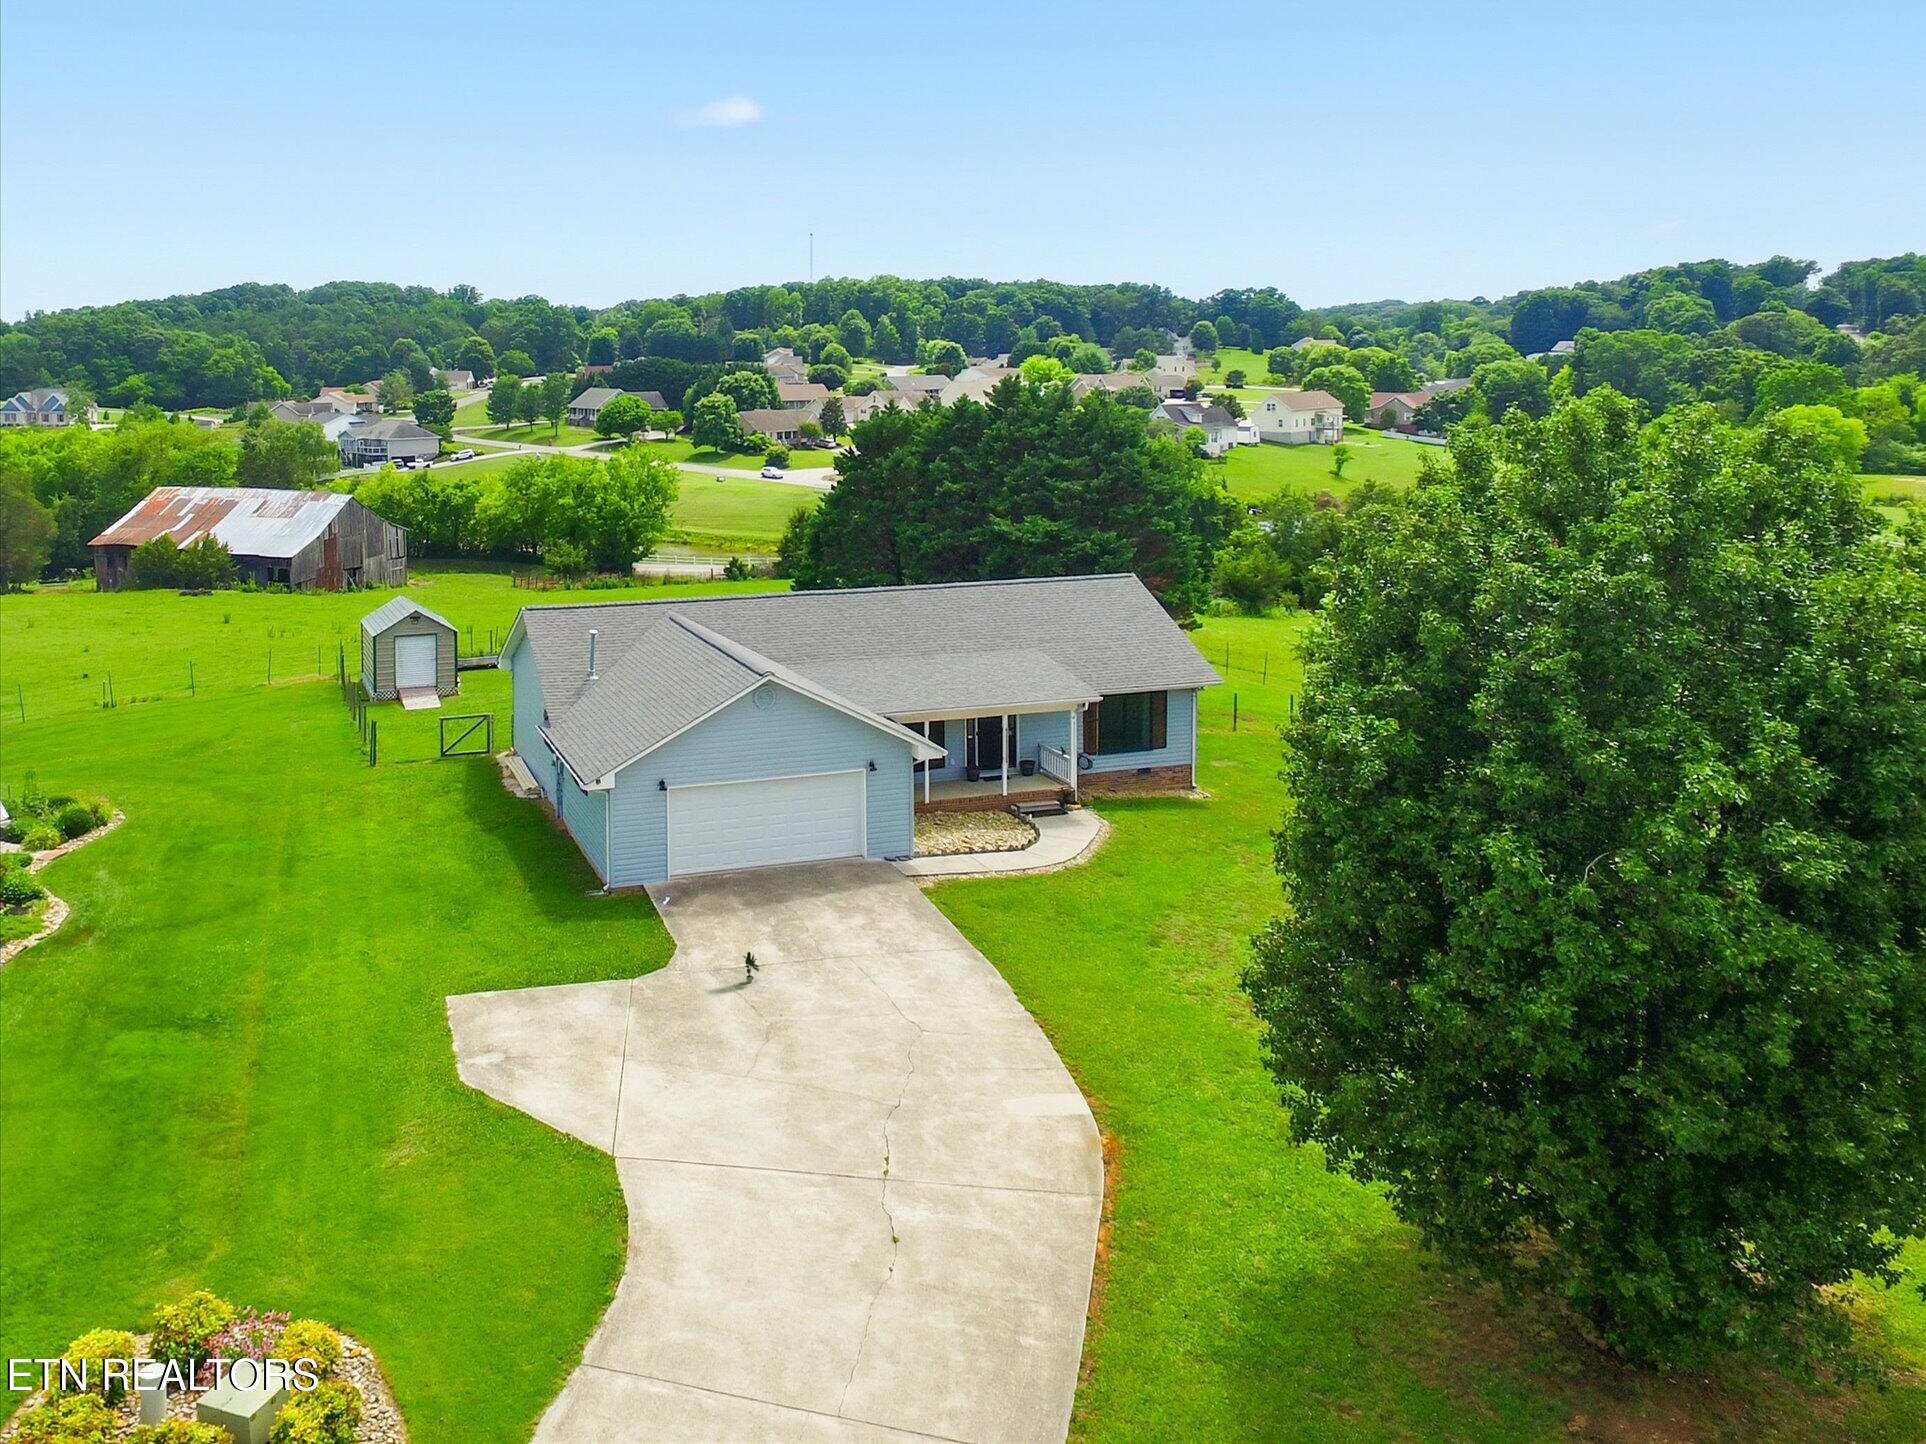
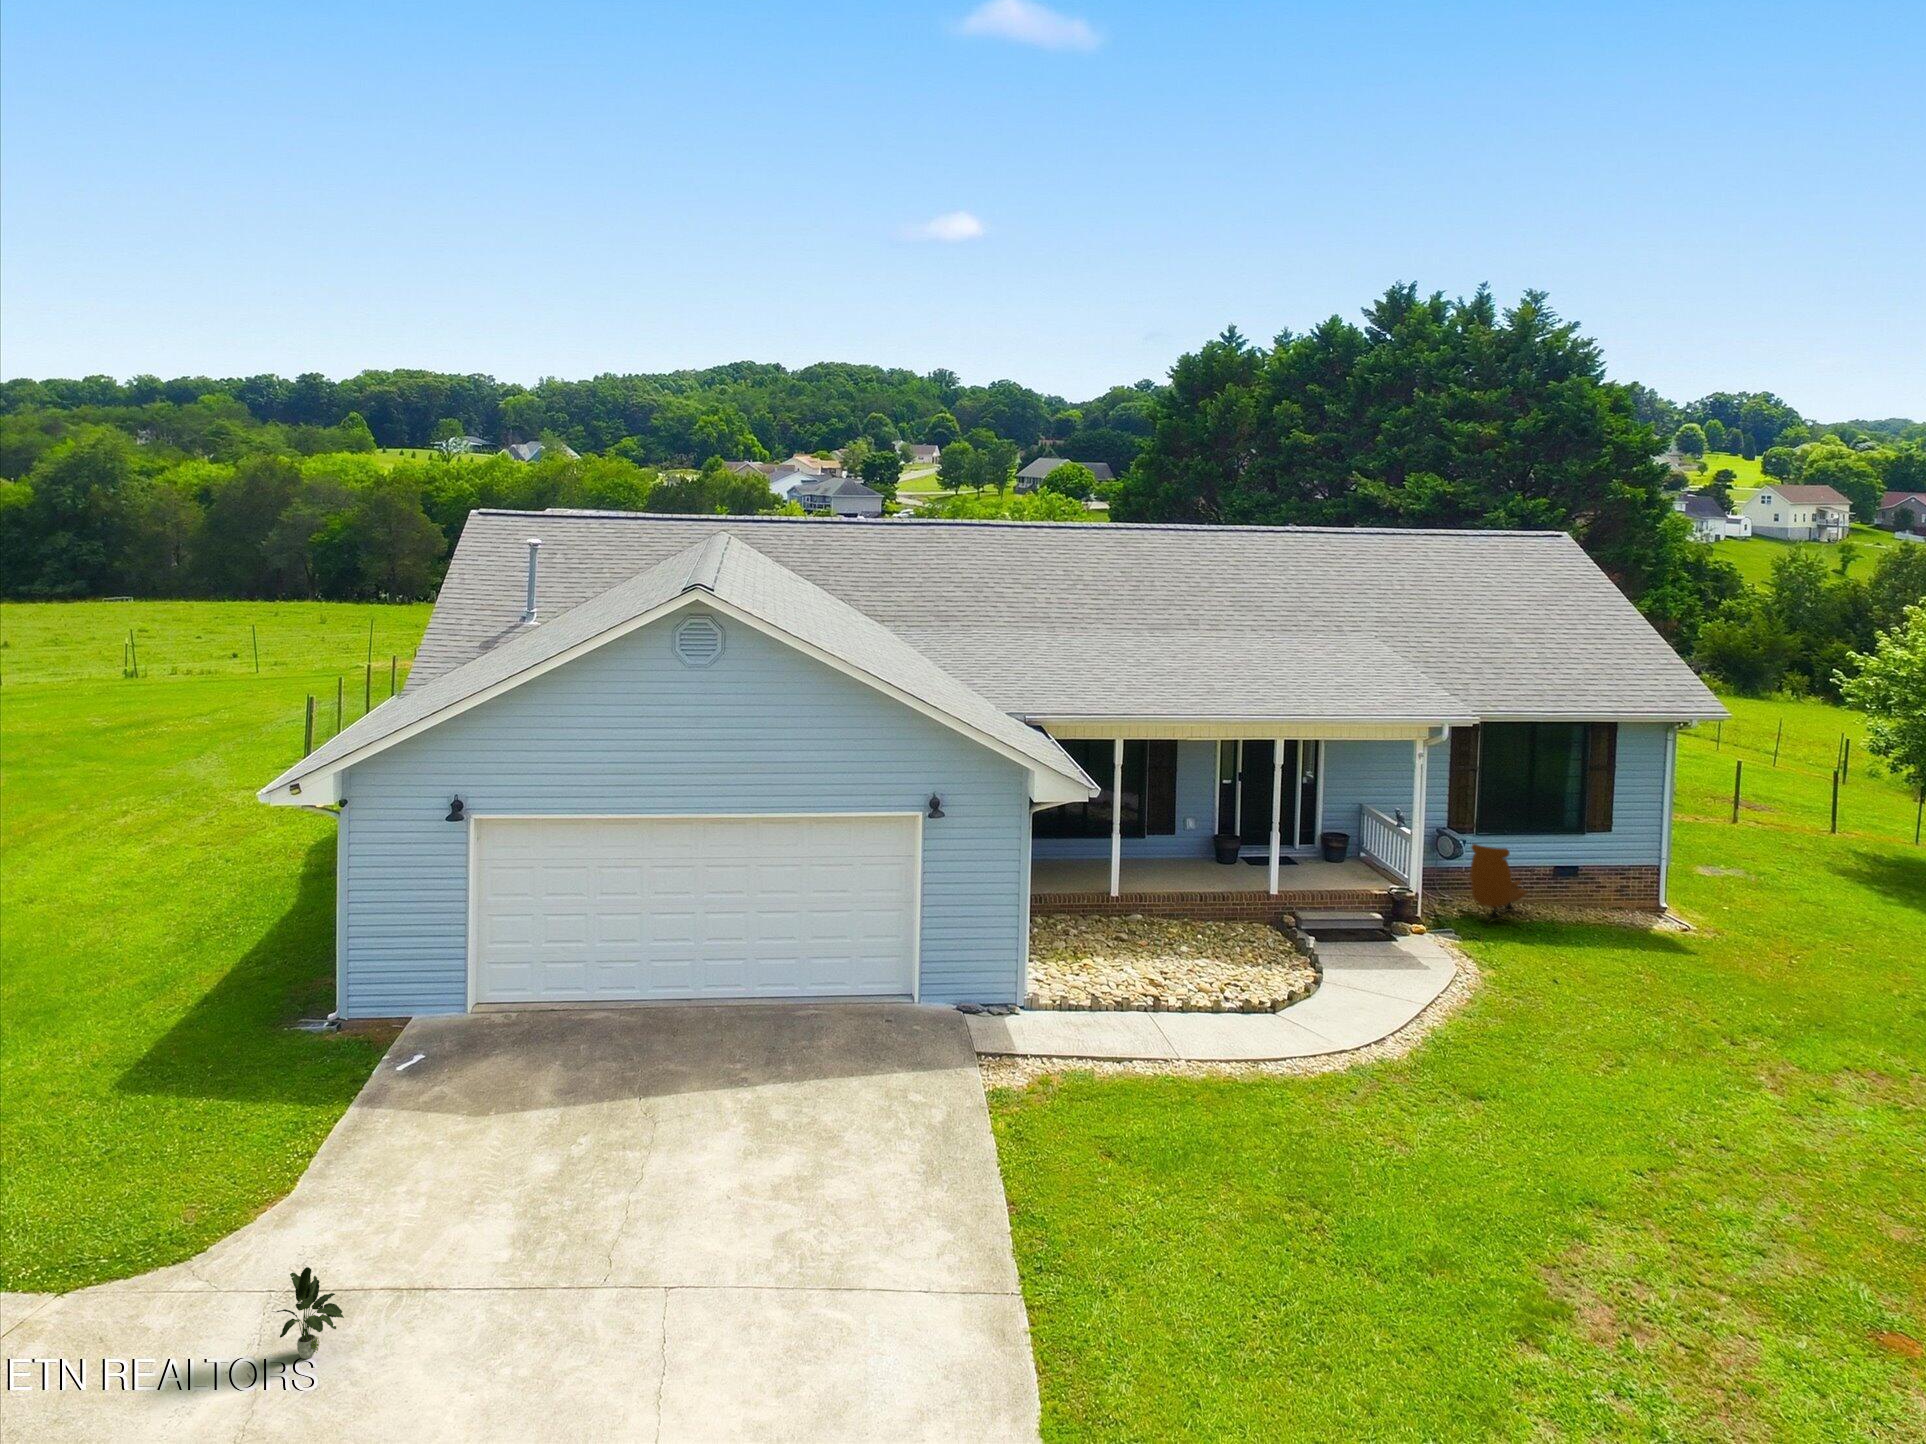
lounge chair: none [1099,762,1128,804] -> present [1470,844,1527,926]

